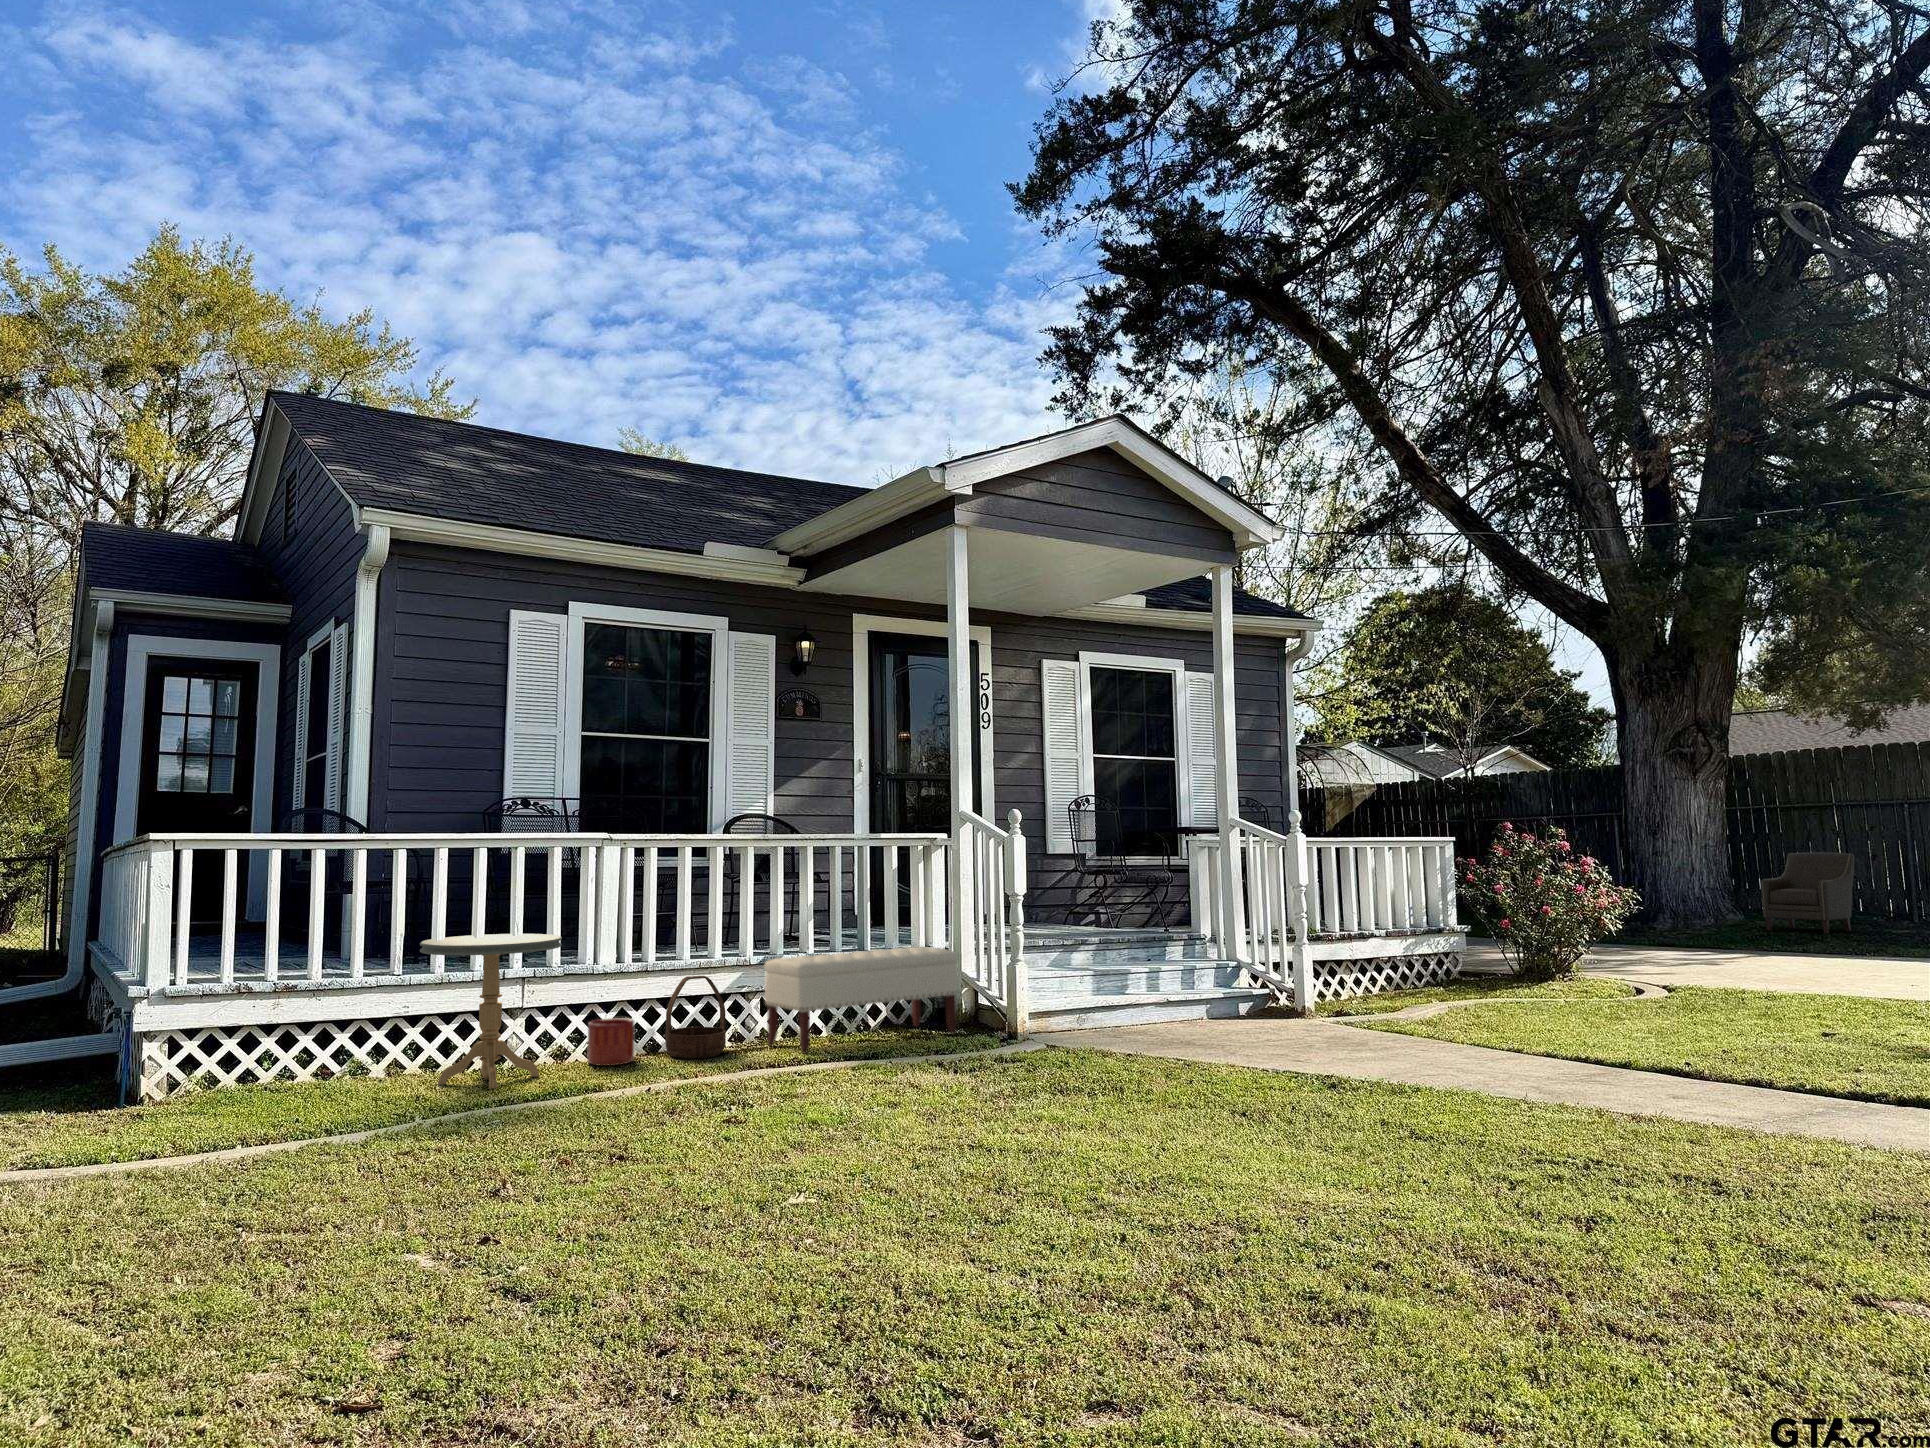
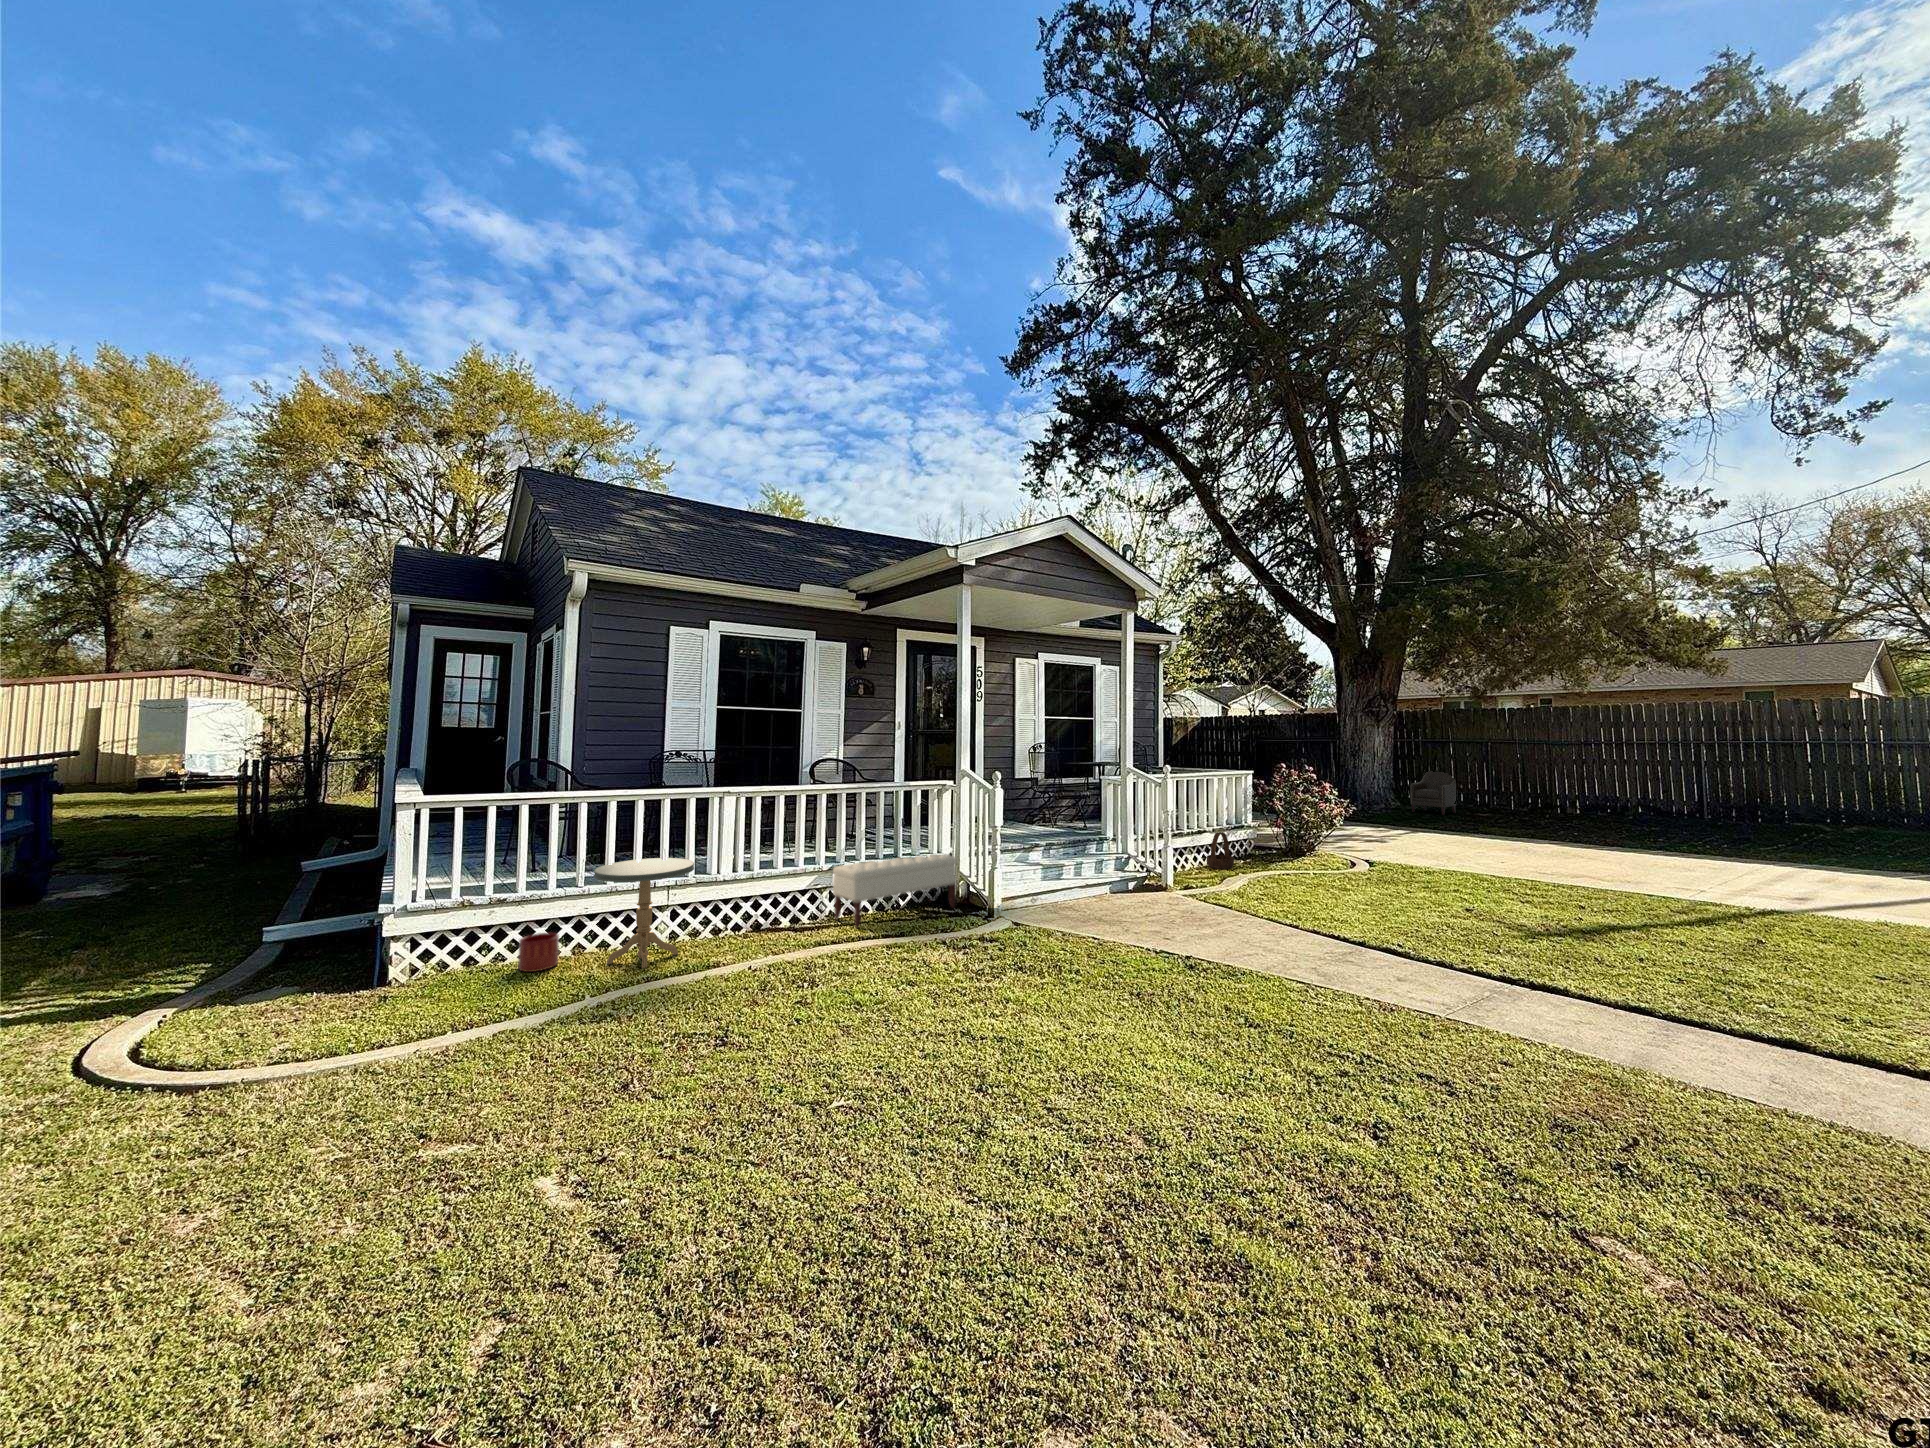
basket: present [666,976,726,1059] -> present [1207,832,1234,869]
planter: present [587,1018,635,1066] -> present [518,933,559,972]

